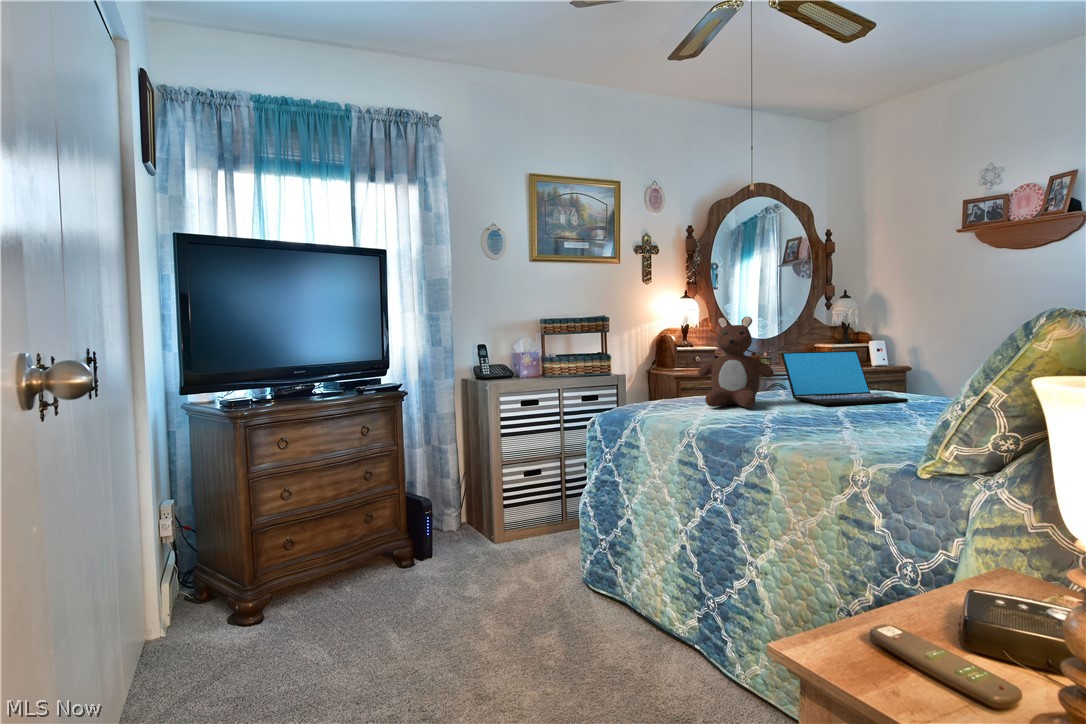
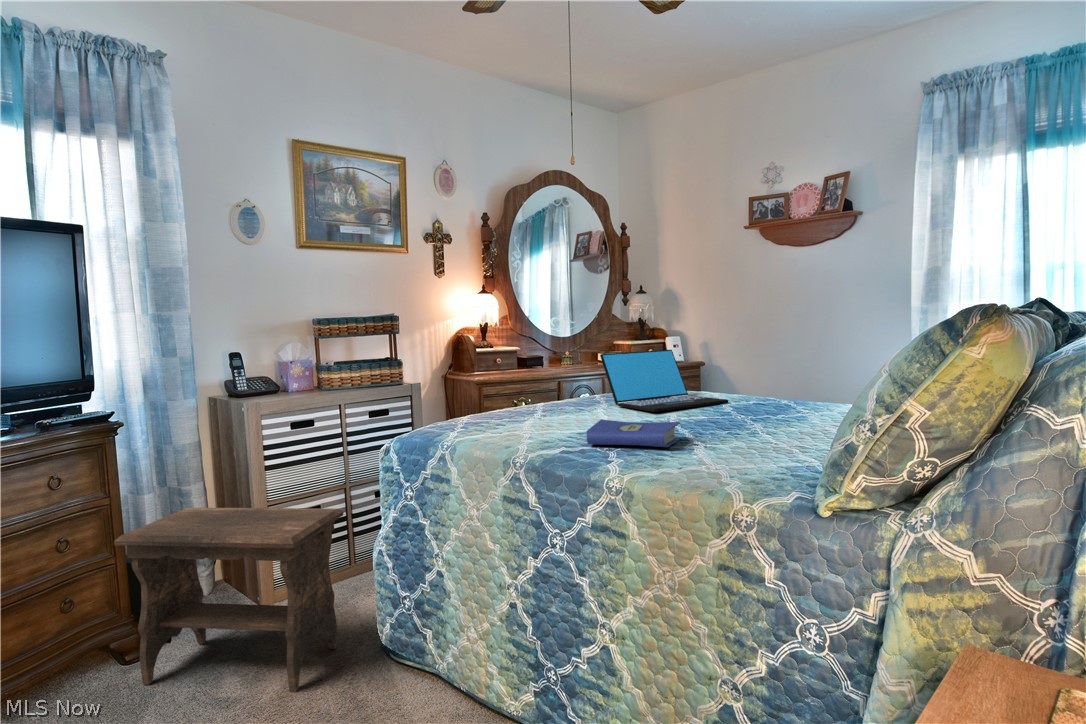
teddy bear: present [698,317,774,408] -> none [514,314,598,422]
hardcover book: none [750,405,837,429] -> present [587,419,680,447]
footstool: none [404,458,557,599] -> present [114,508,343,692]

